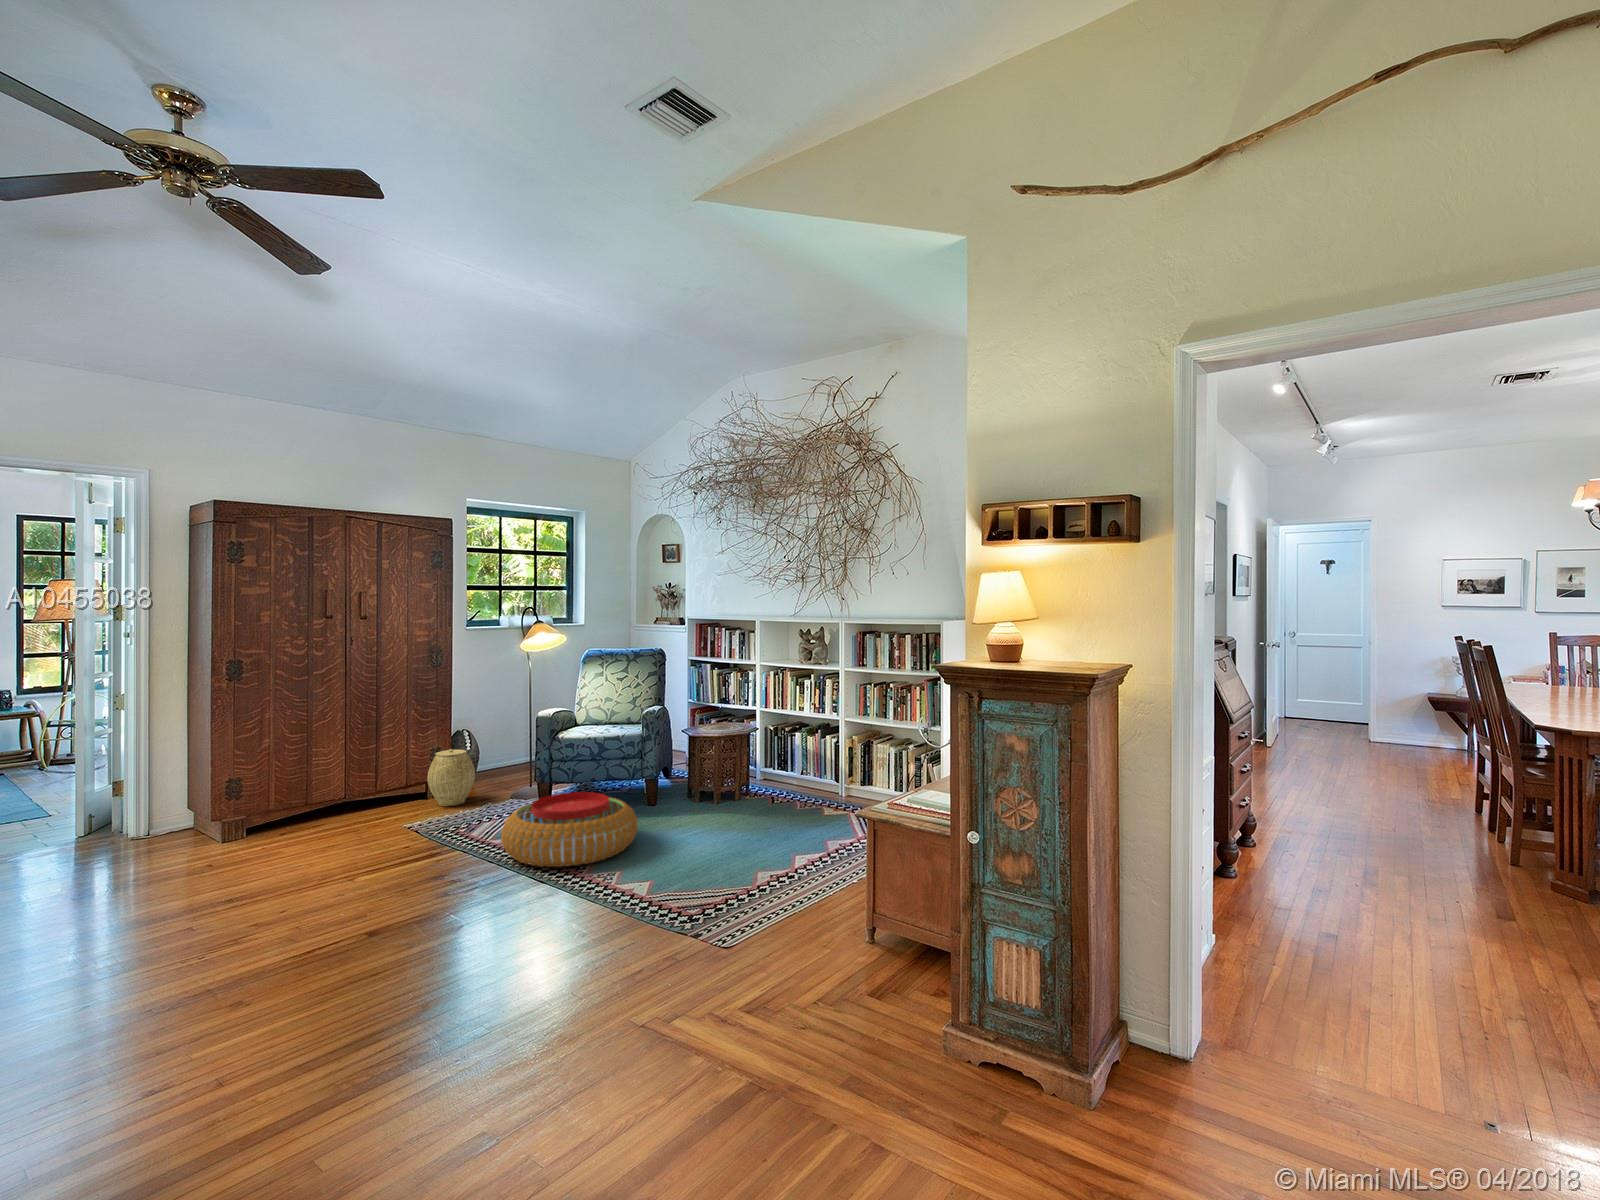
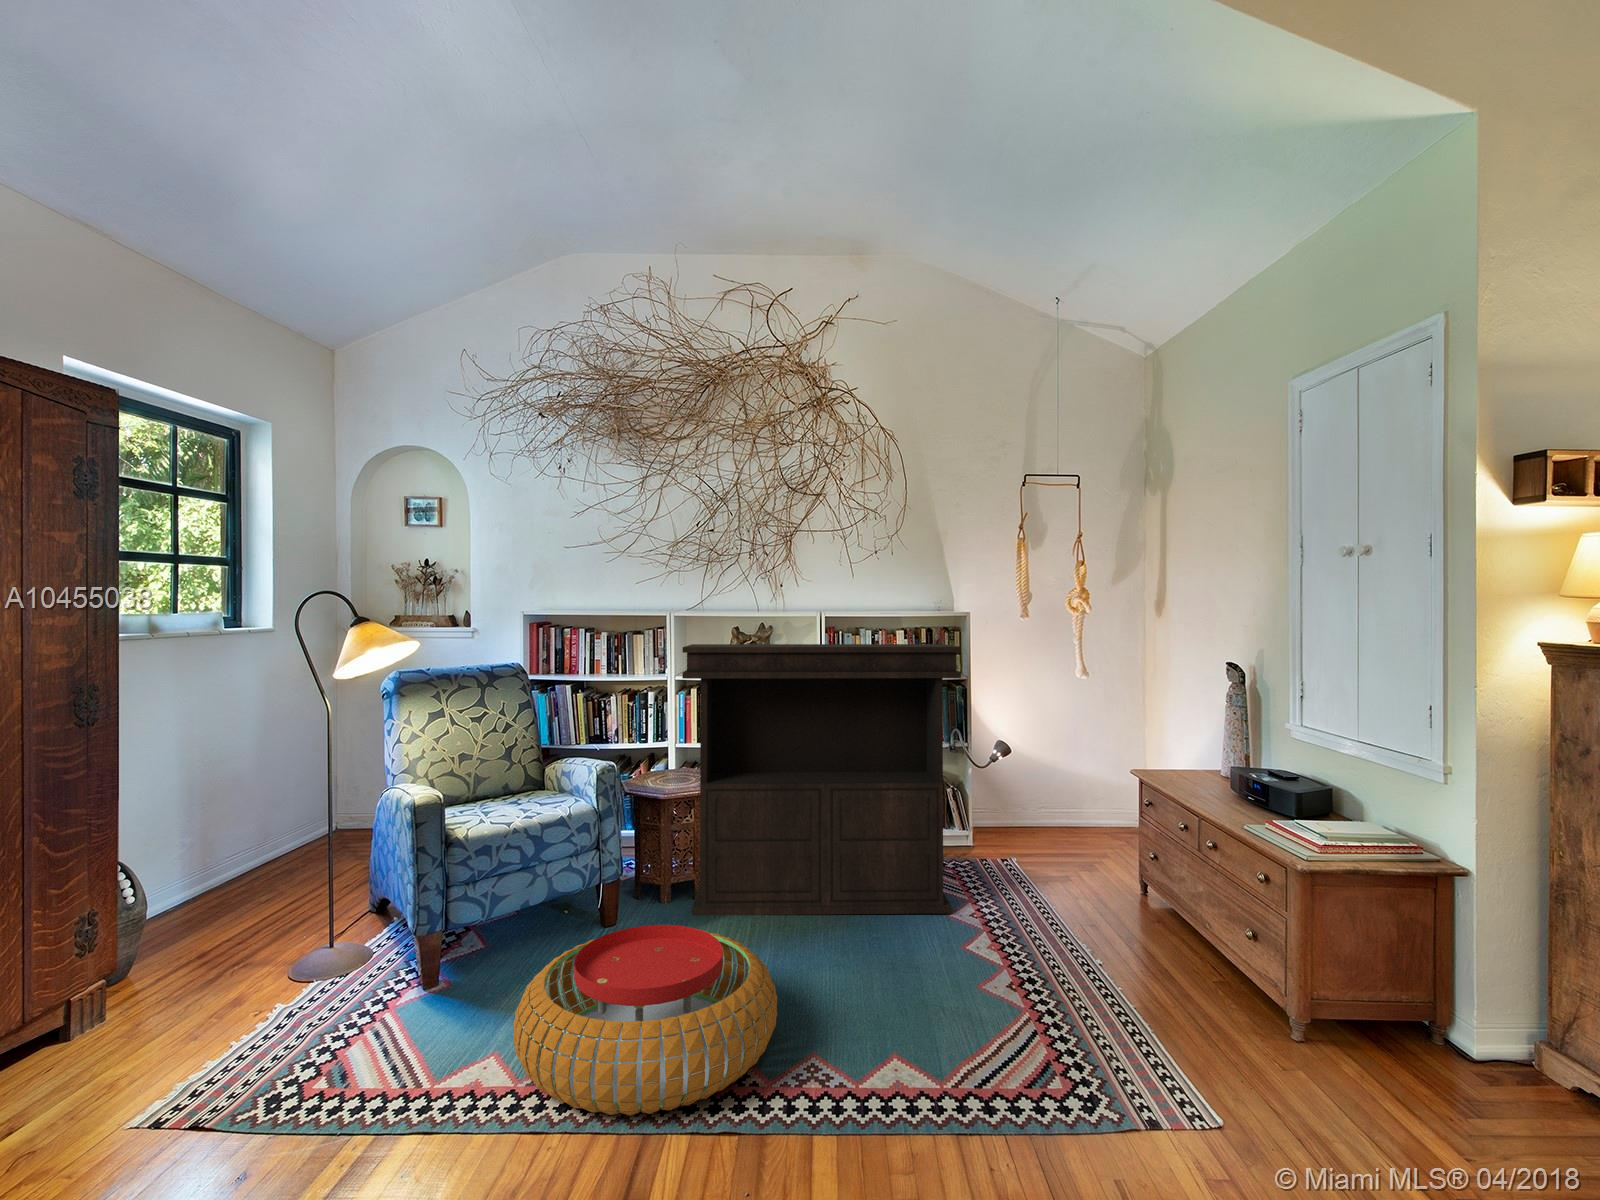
console table: none [694,641,867,845] -> present [682,644,961,915]
woven basket: present [427,749,475,806] -> none [62,915,201,1069]

